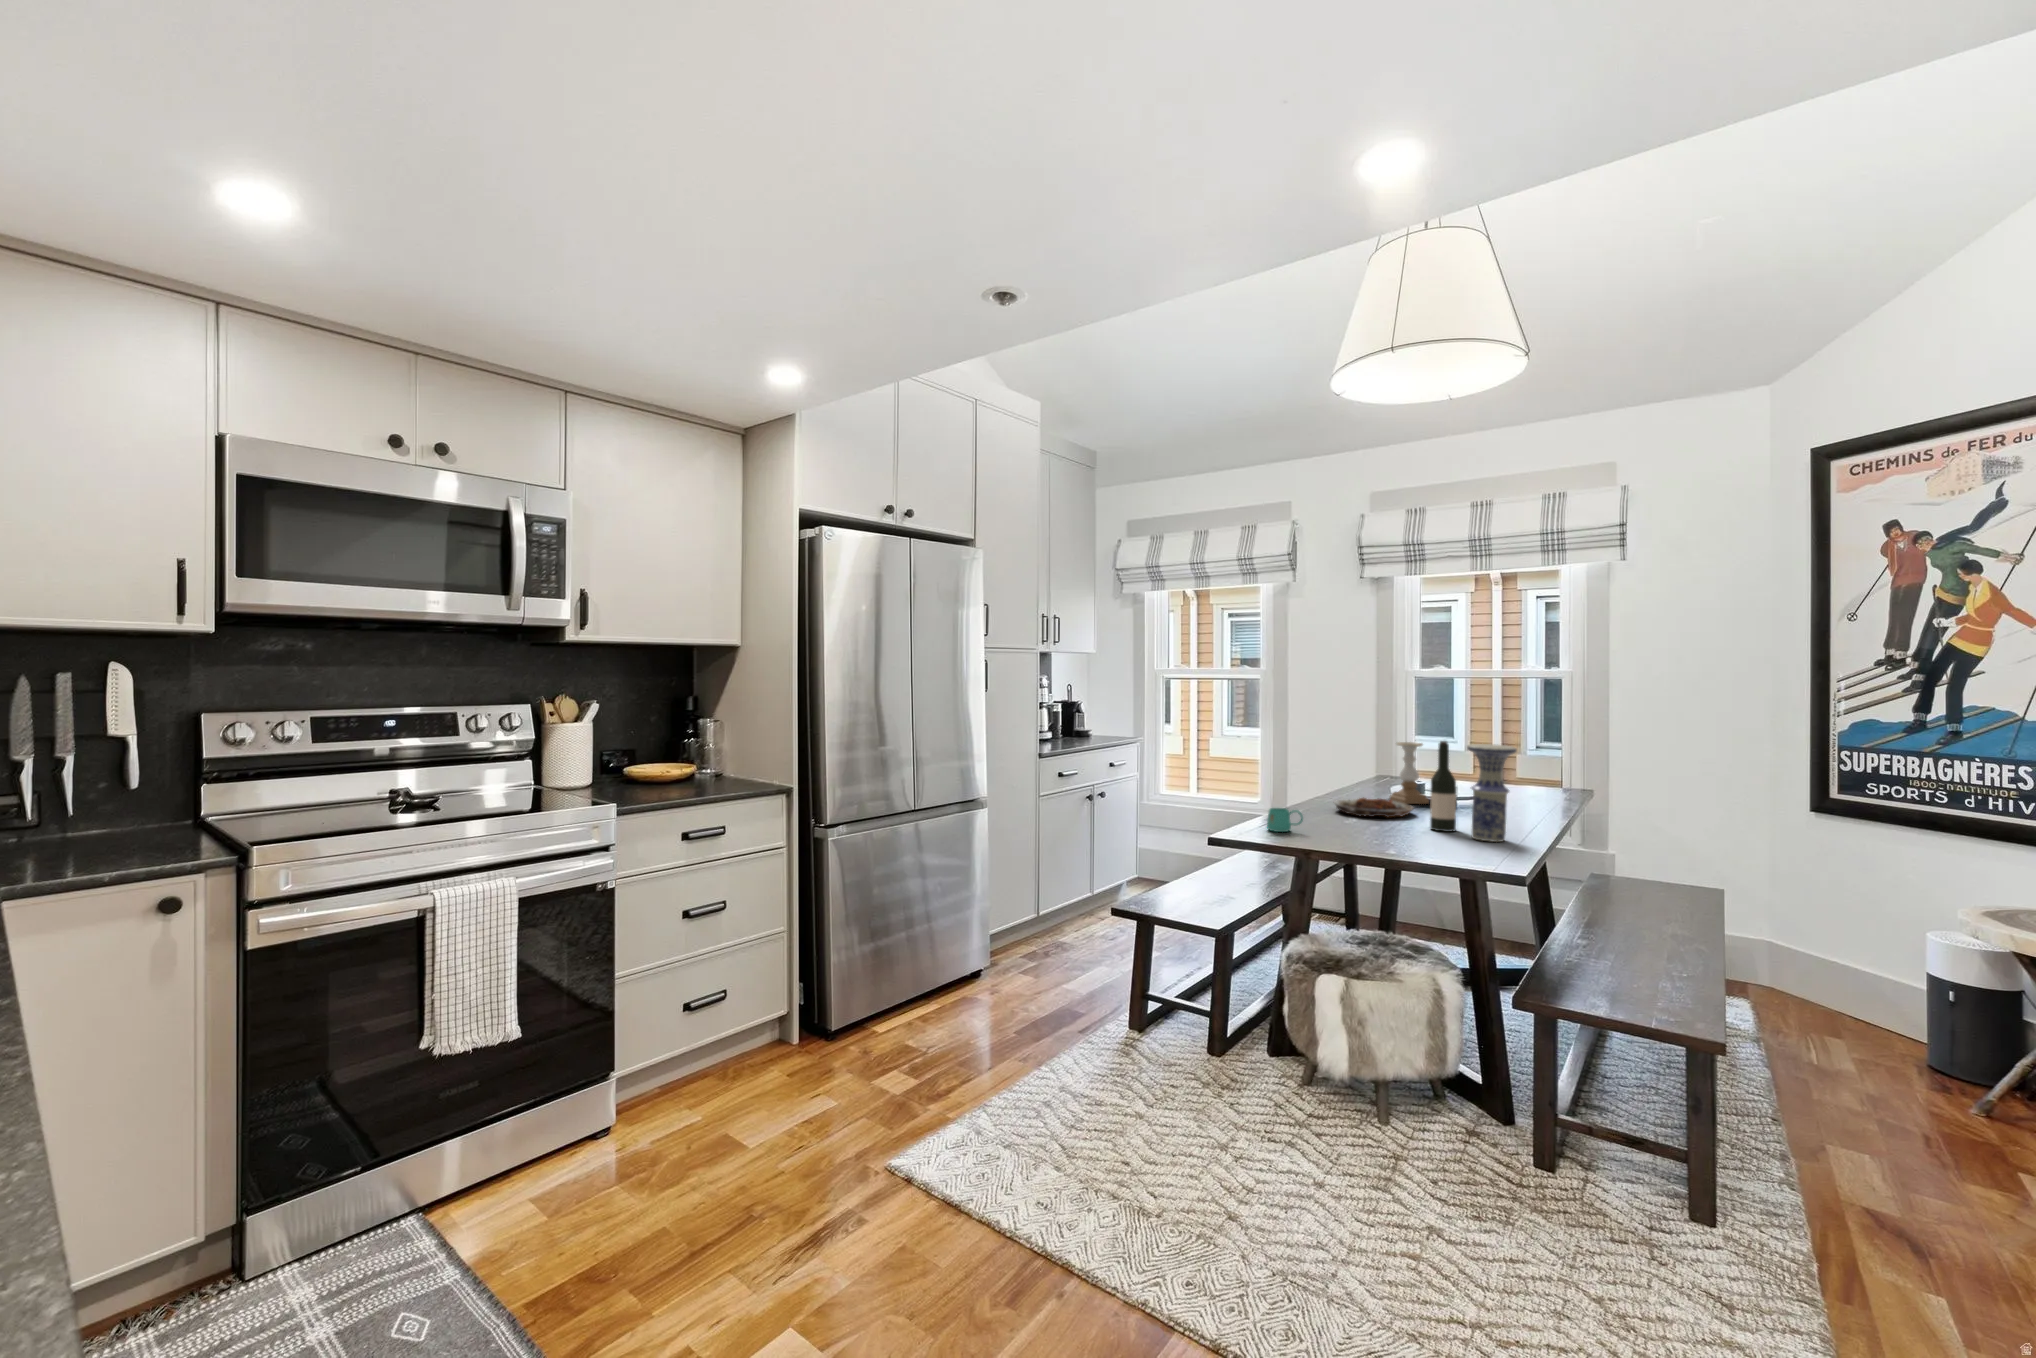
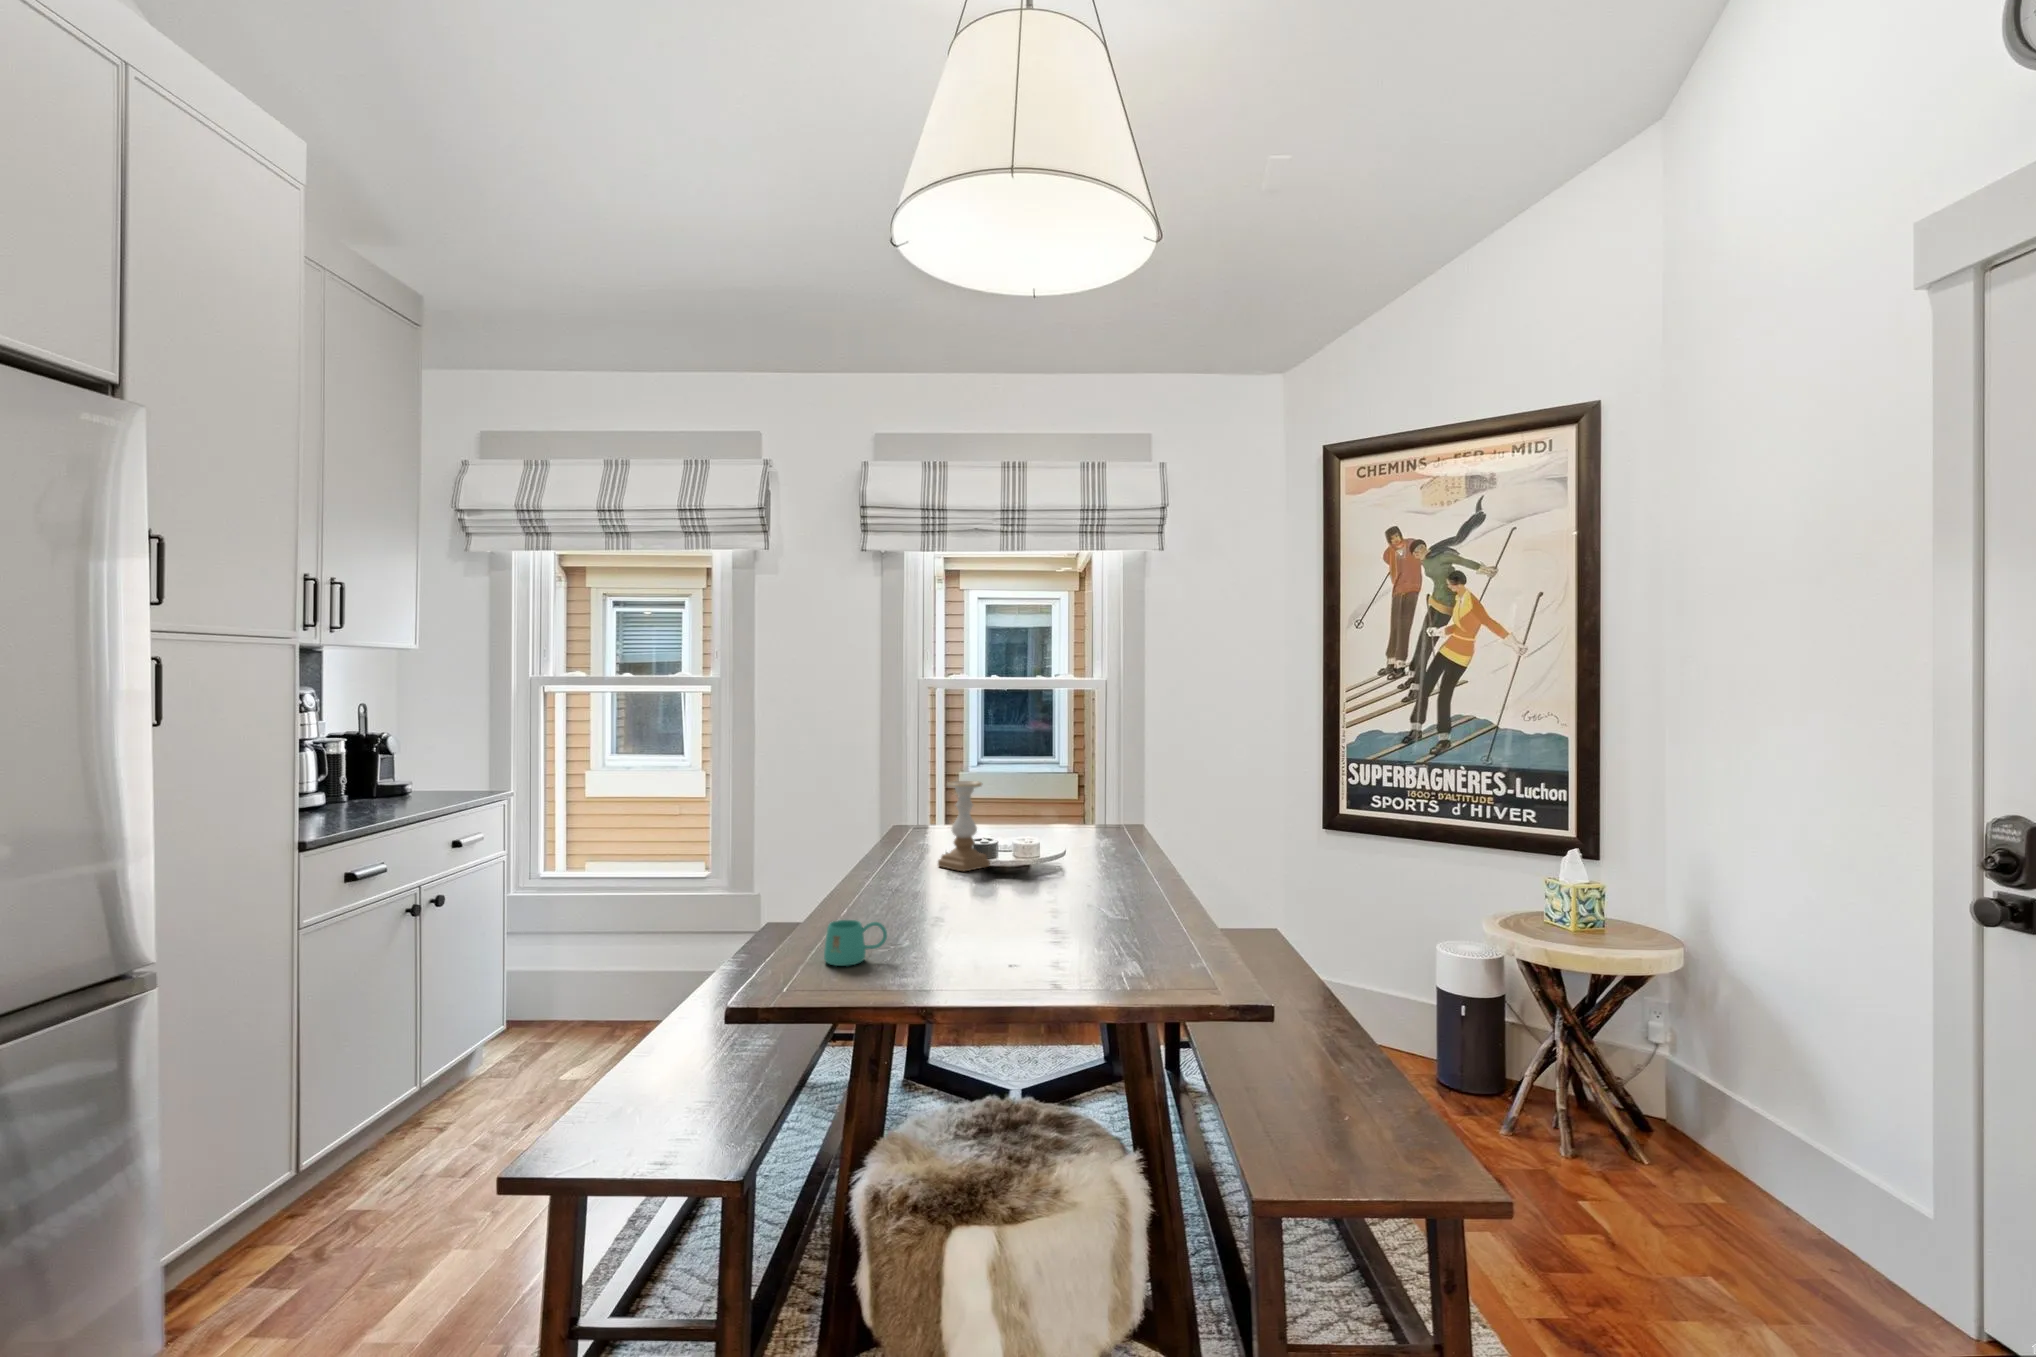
wine bottle: present [1430,741,1456,832] -> none [1045,784,1082,920]
vase: present [1467,744,1517,842] -> none [1109,786,1173,932]
plate: present [1334,798,1413,817] -> none [885,872,998,906]

